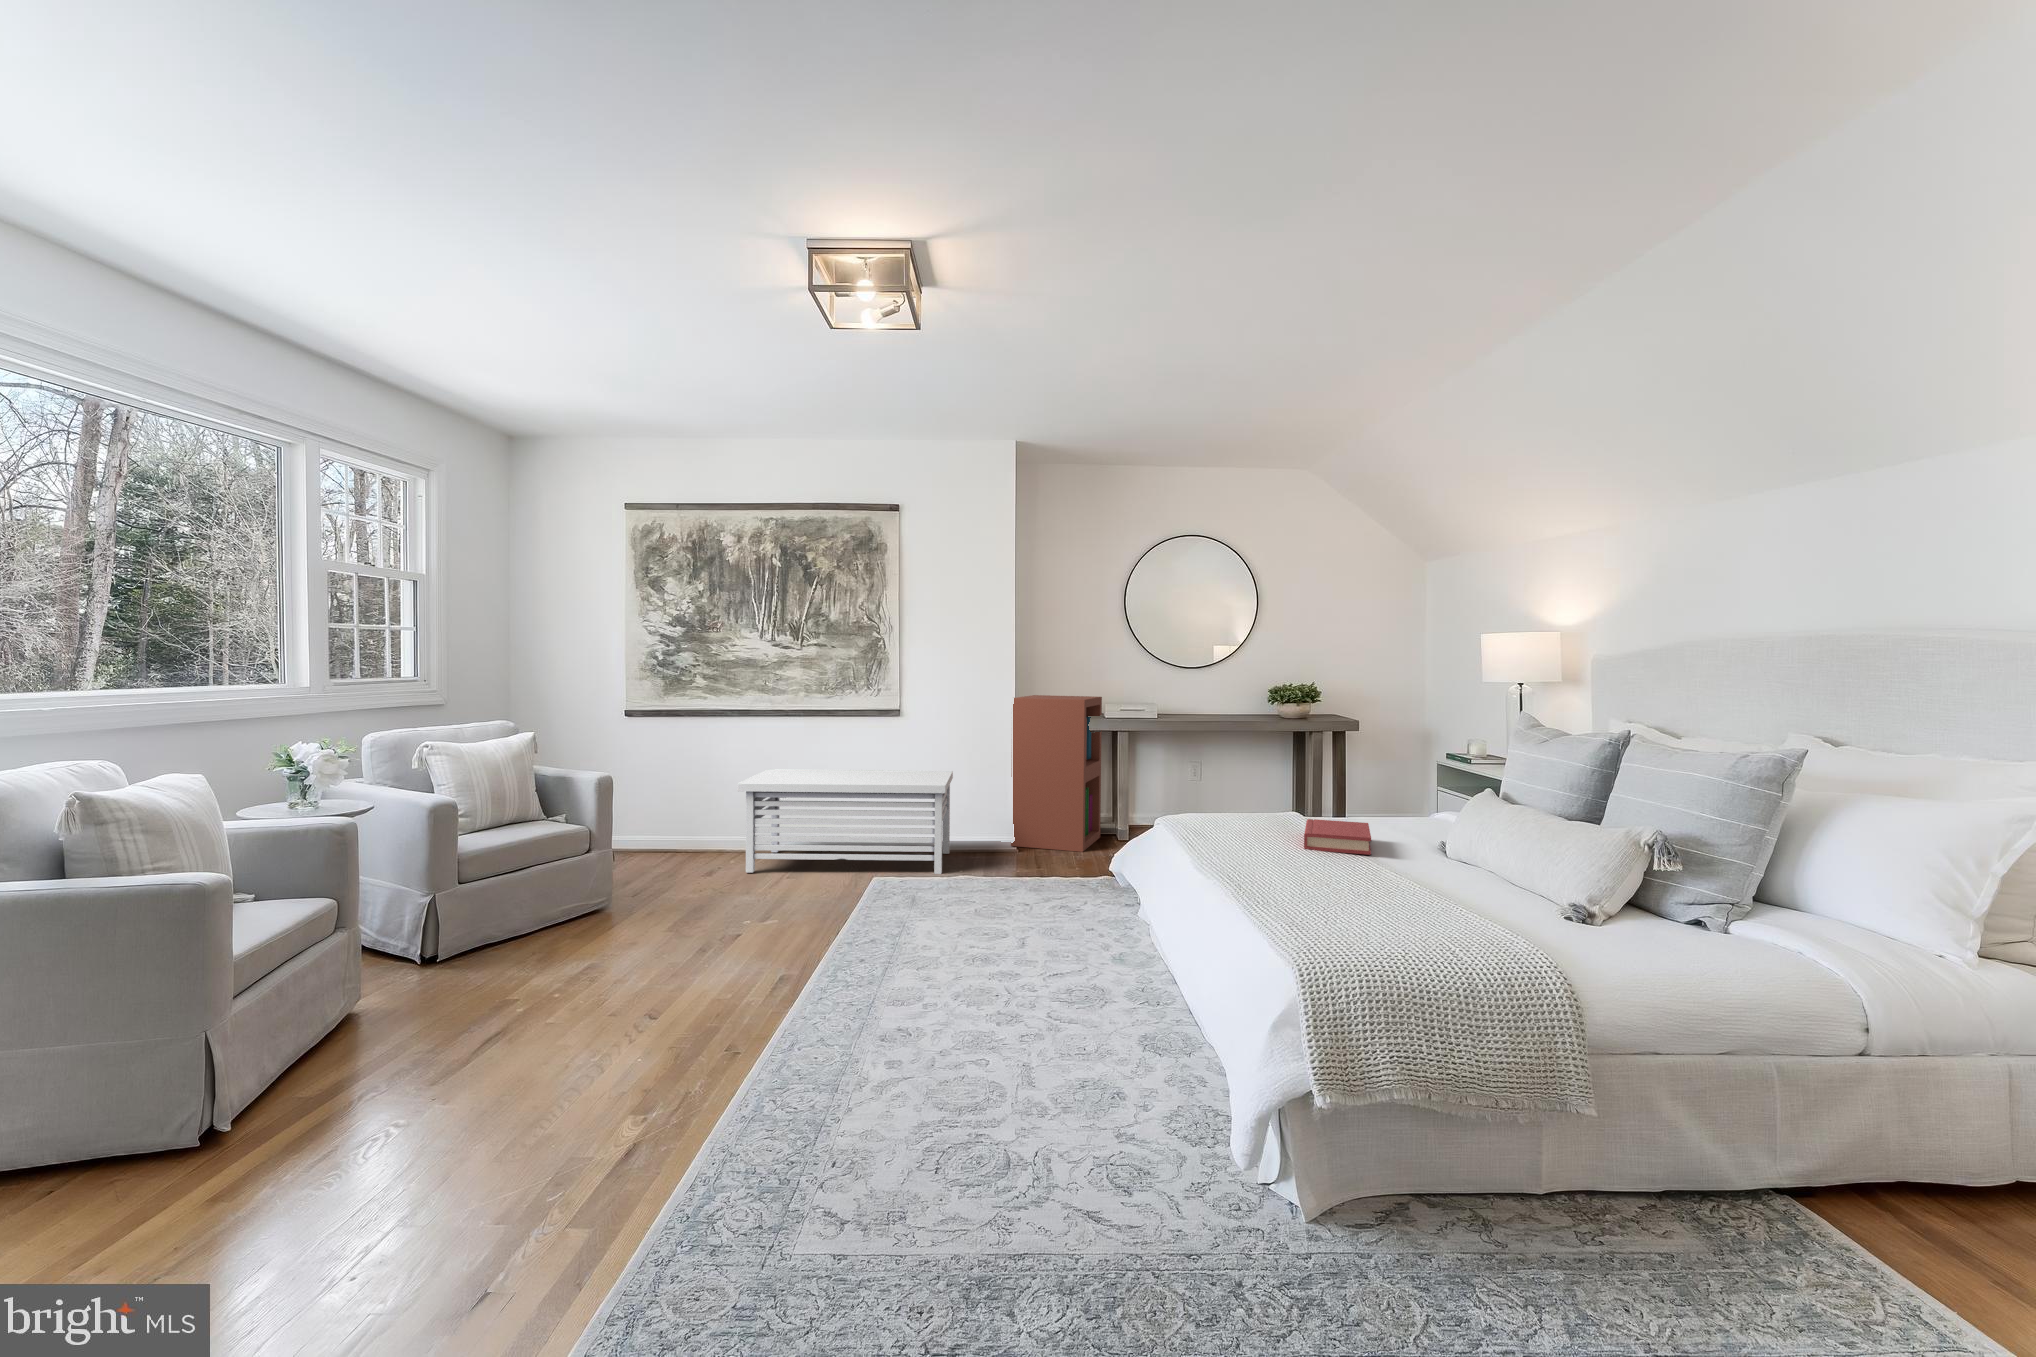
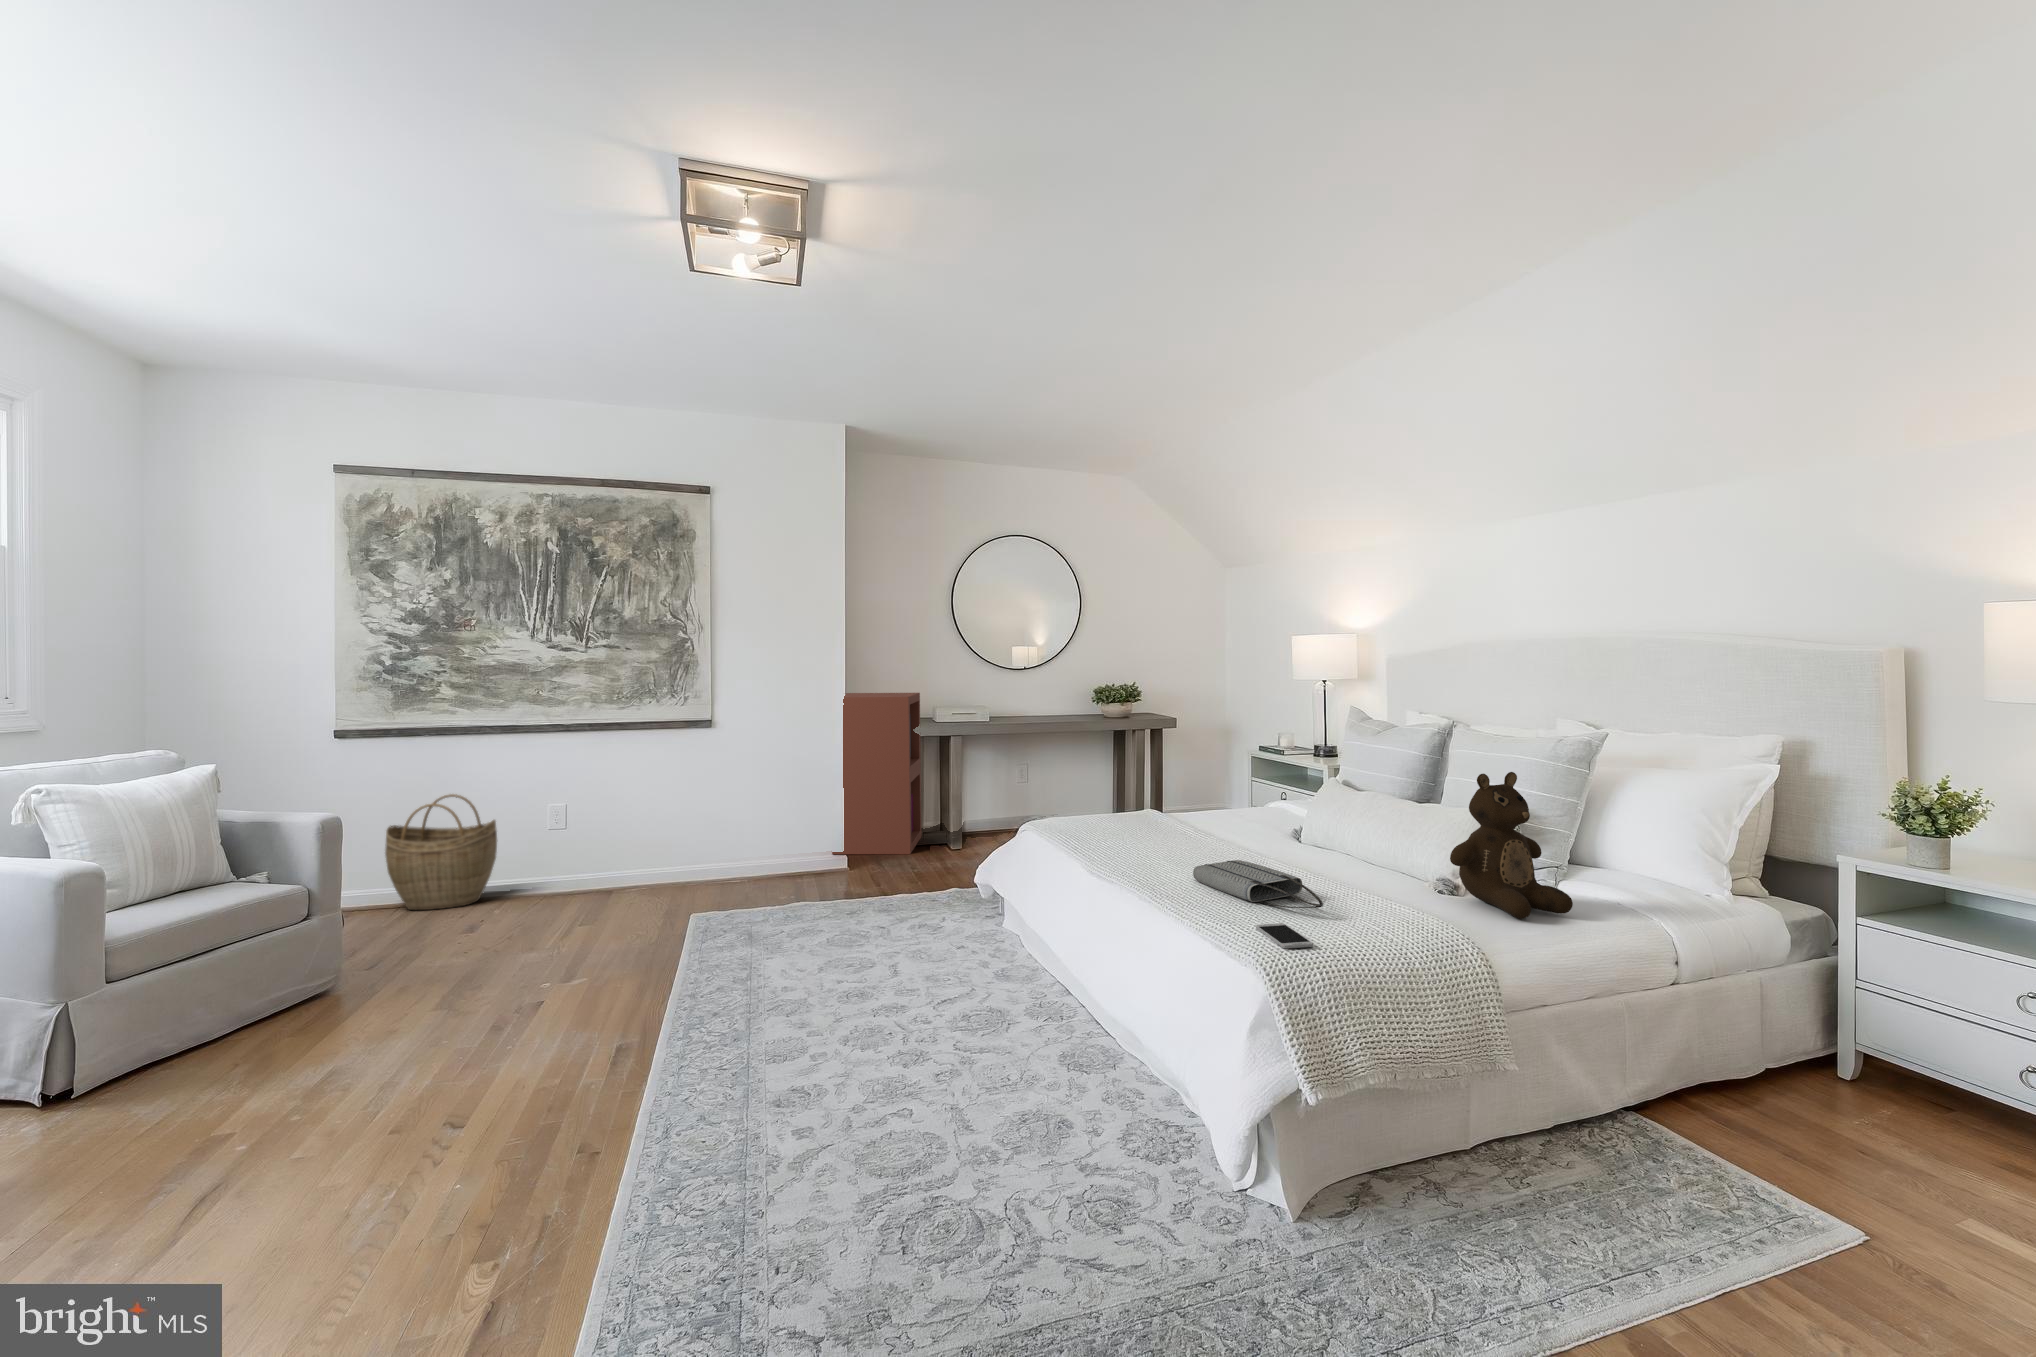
woven basket: none [648,768,730,862] -> present [385,794,497,910]
storage bench: present [738,769,953,874] -> none [515,779,770,914]
teddy bear: none [1563,792,1711,956] -> present [1450,772,1573,919]
hardback book: present [1304,819,1371,855] -> none [1174,810,1245,841]
tote bag: none [1281,868,1396,918] -> present [1193,860,1323,908]
smartphone: none [1310,927,1358,952] -> present [1256,923,1313,948]

